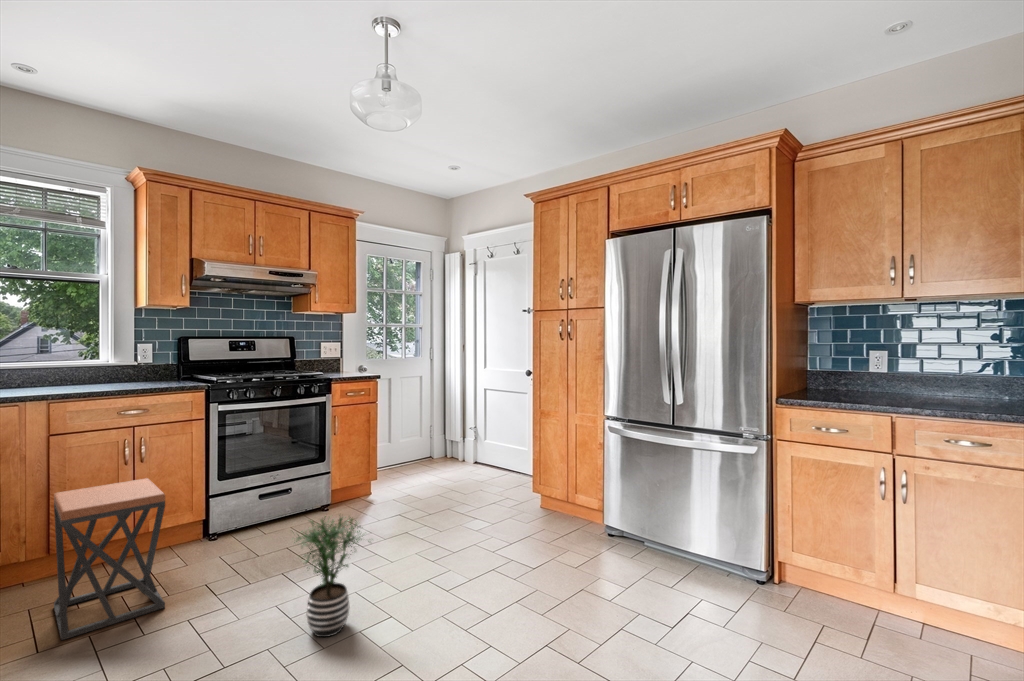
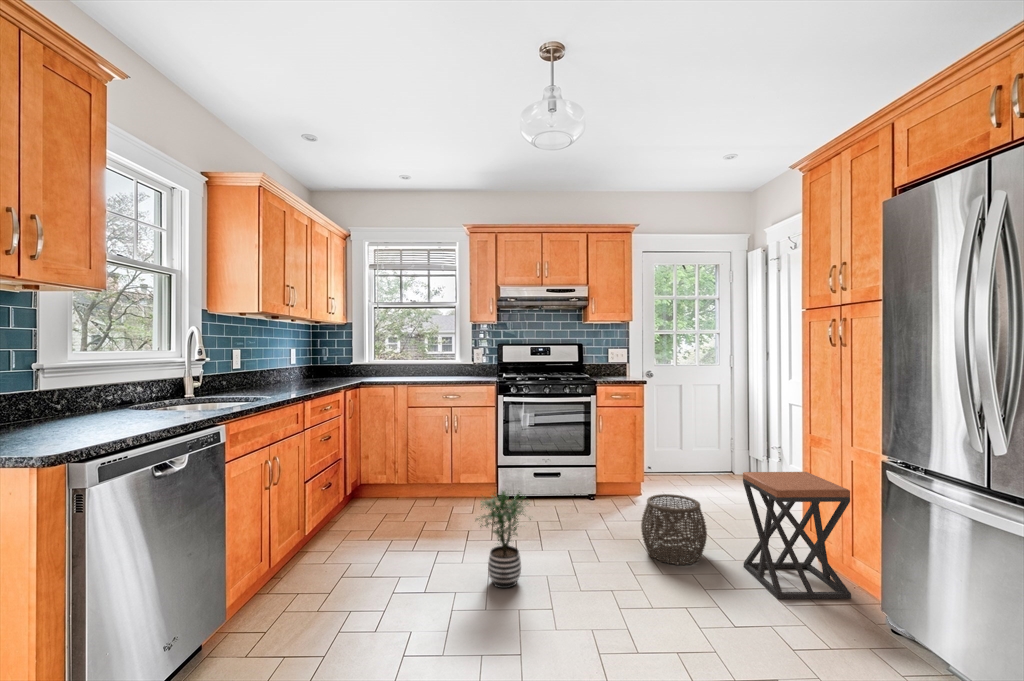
stool: present [54,478,165,640] -> present [743,472,851,599]
woven basket: none [427,484,488,551] -> present [641,494,707,565]

